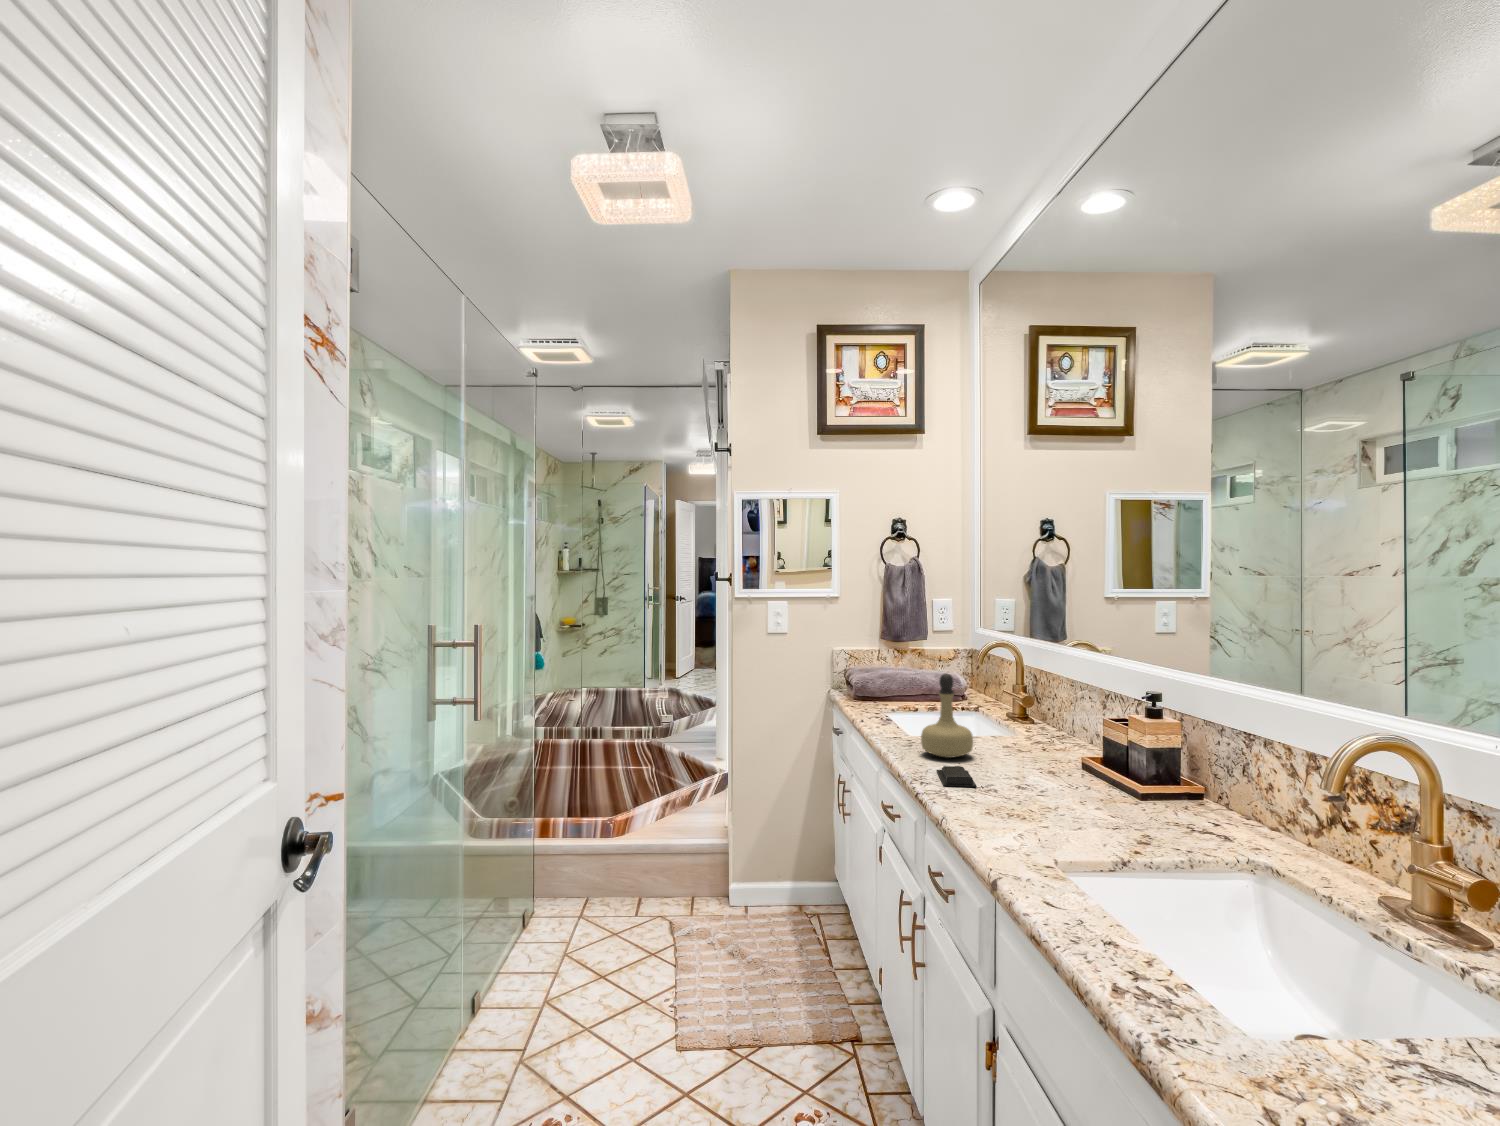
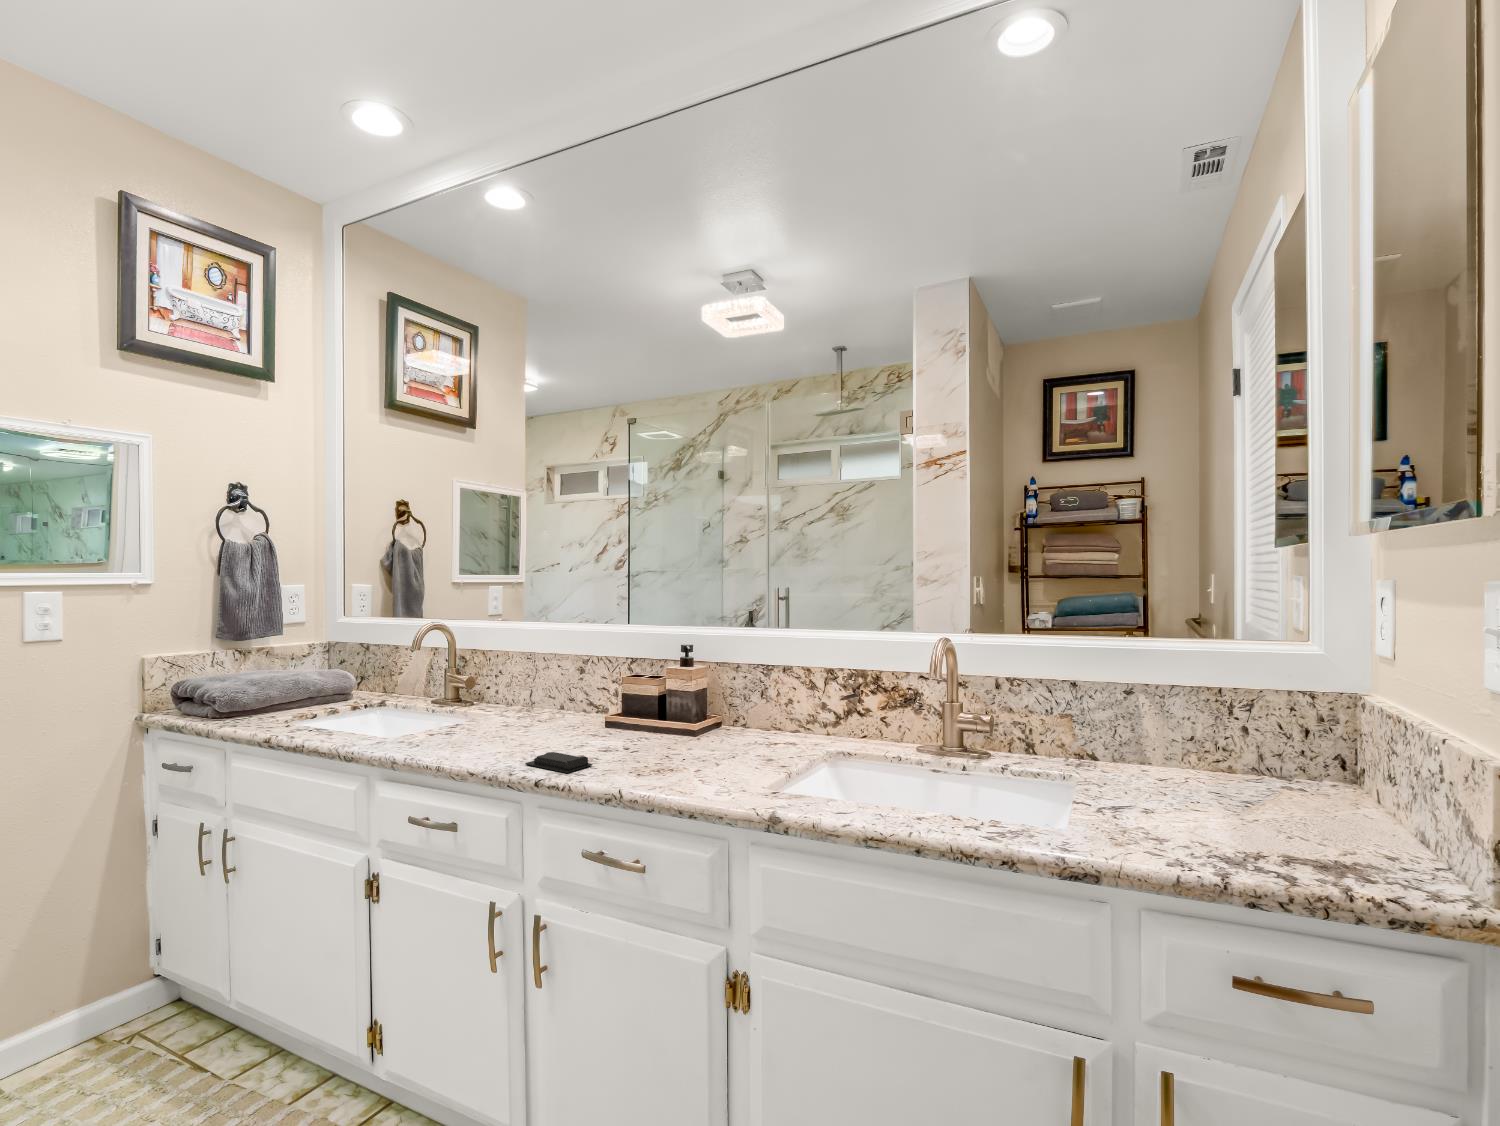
perfume bottle: present [921,673,973,758] -> none [462,657,523,753]

